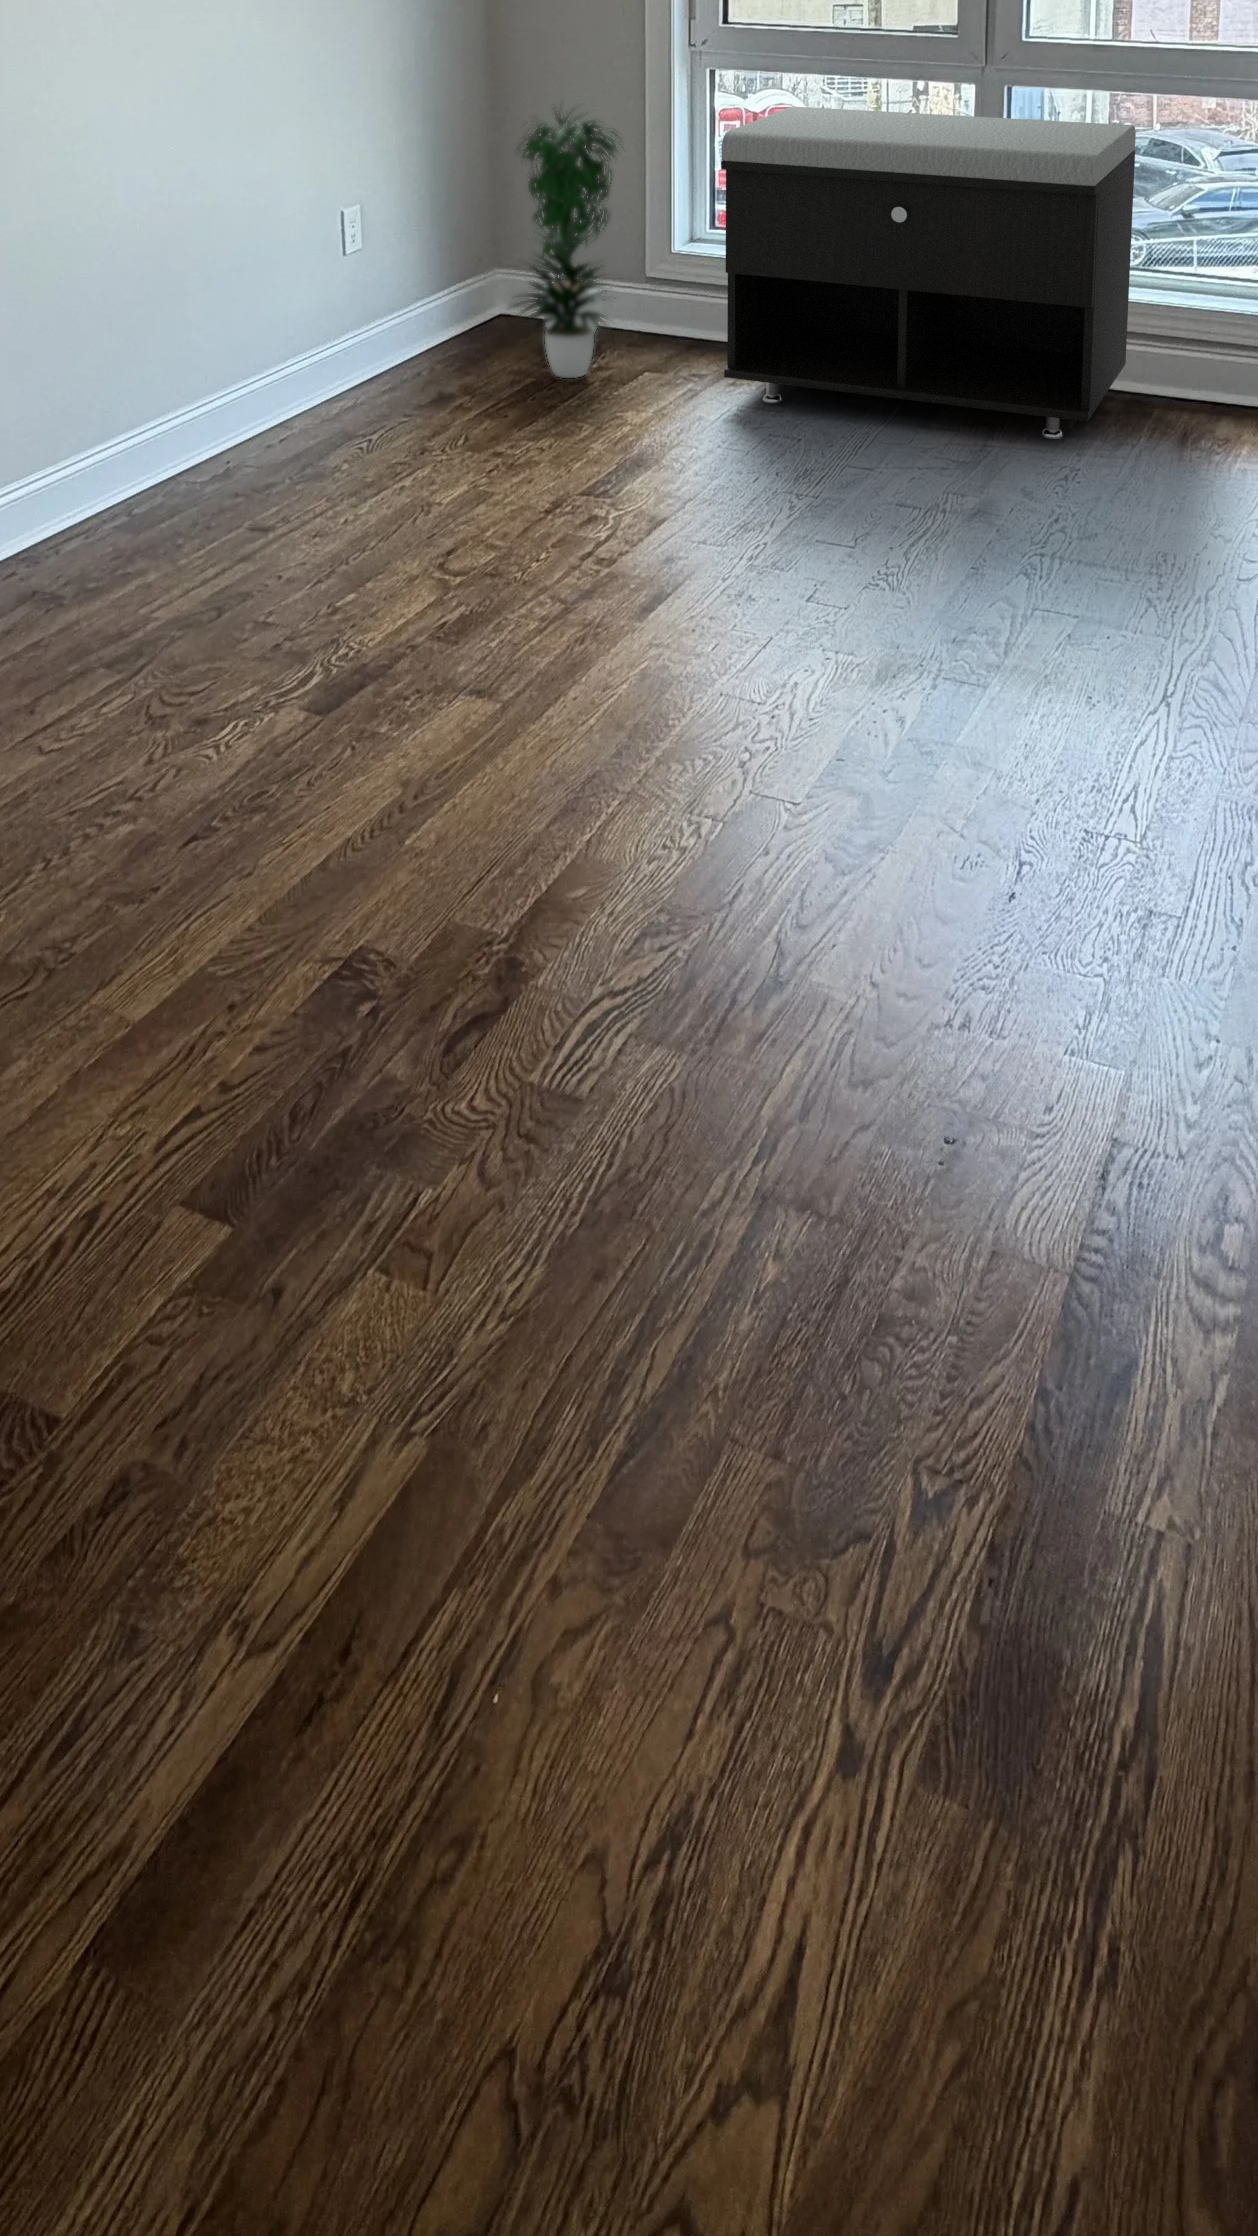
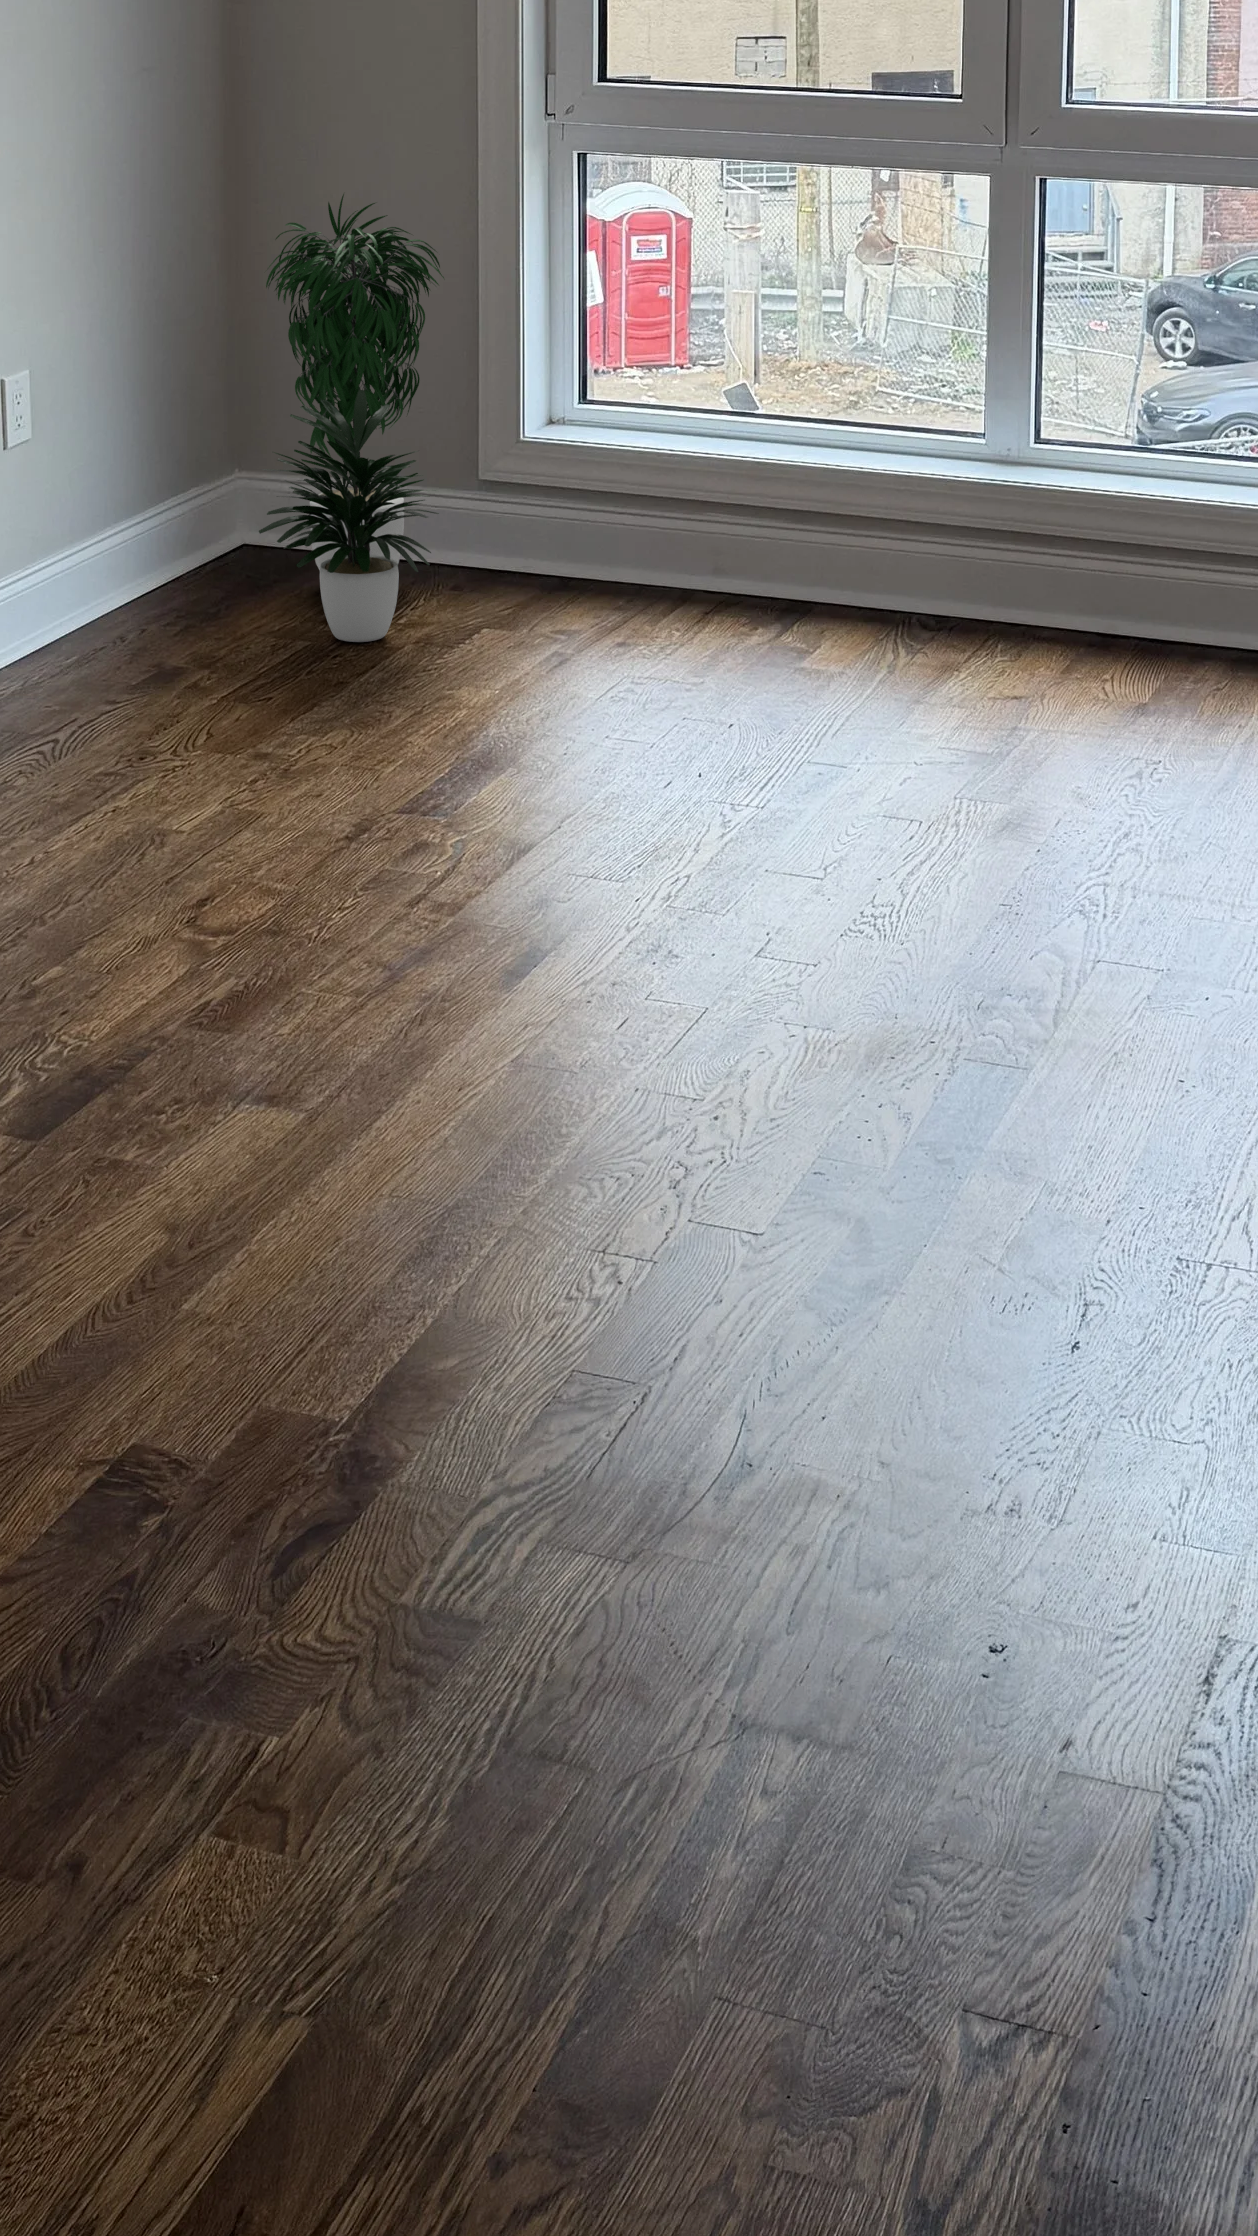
storage bench: present [721,107,1136,439] -> none [605,205,1244,721]

